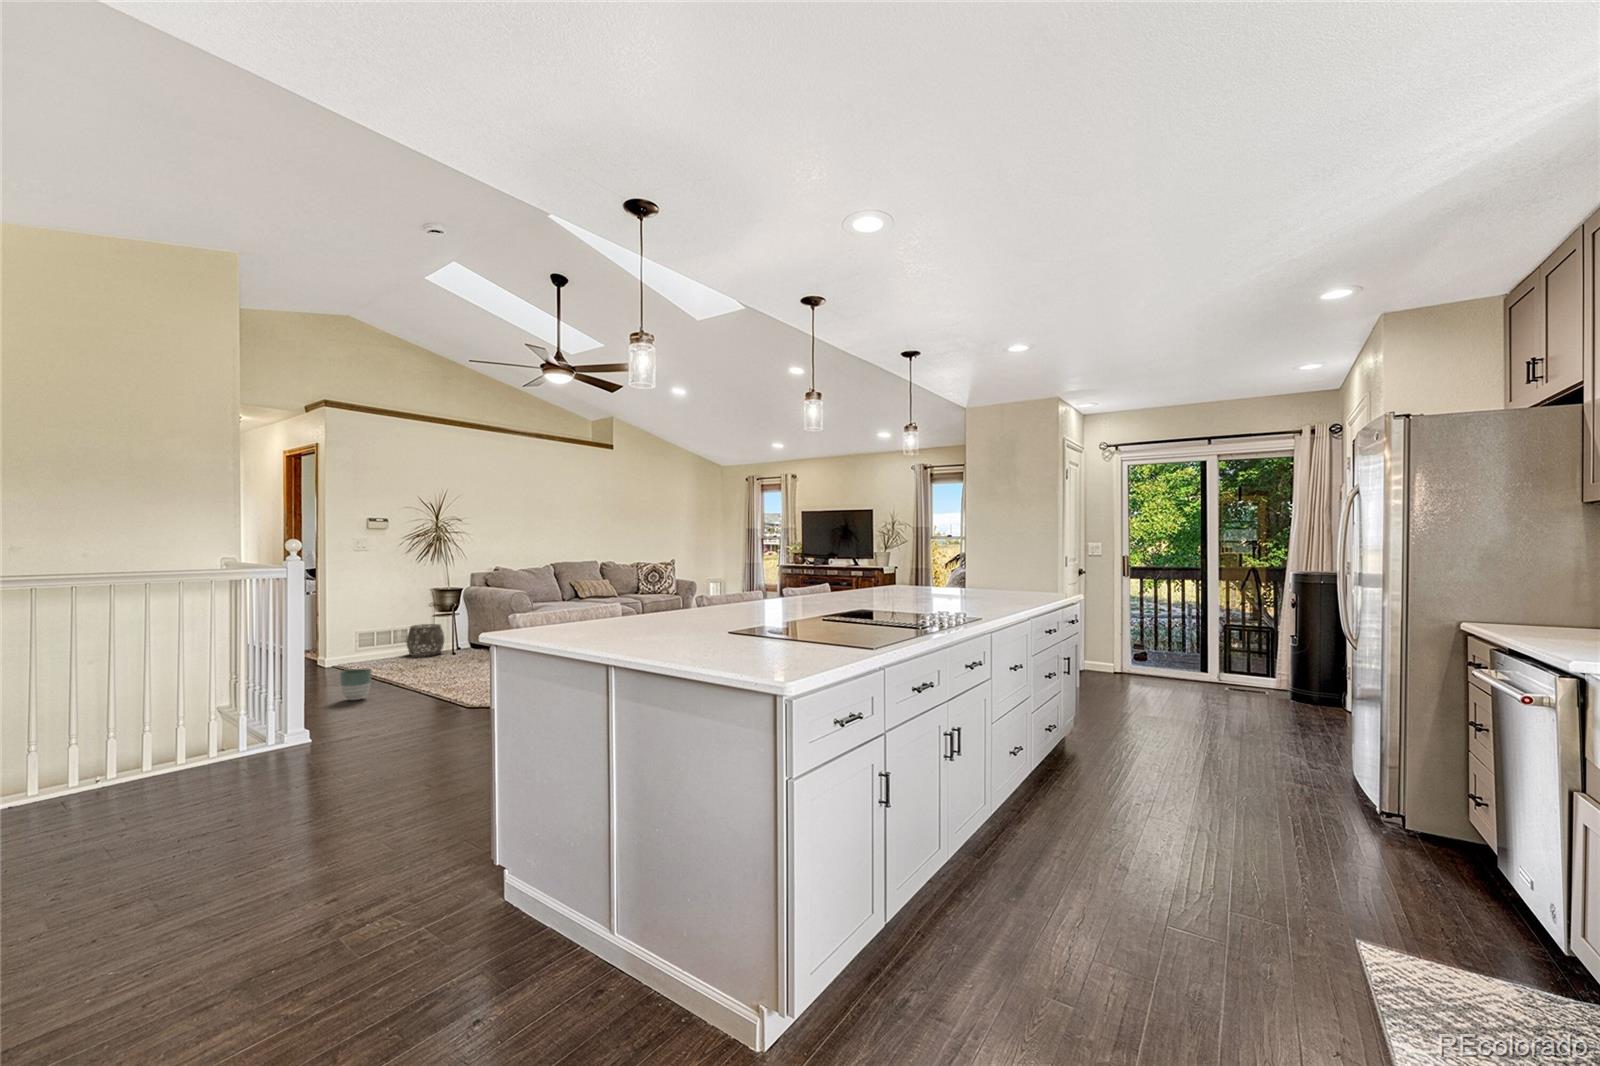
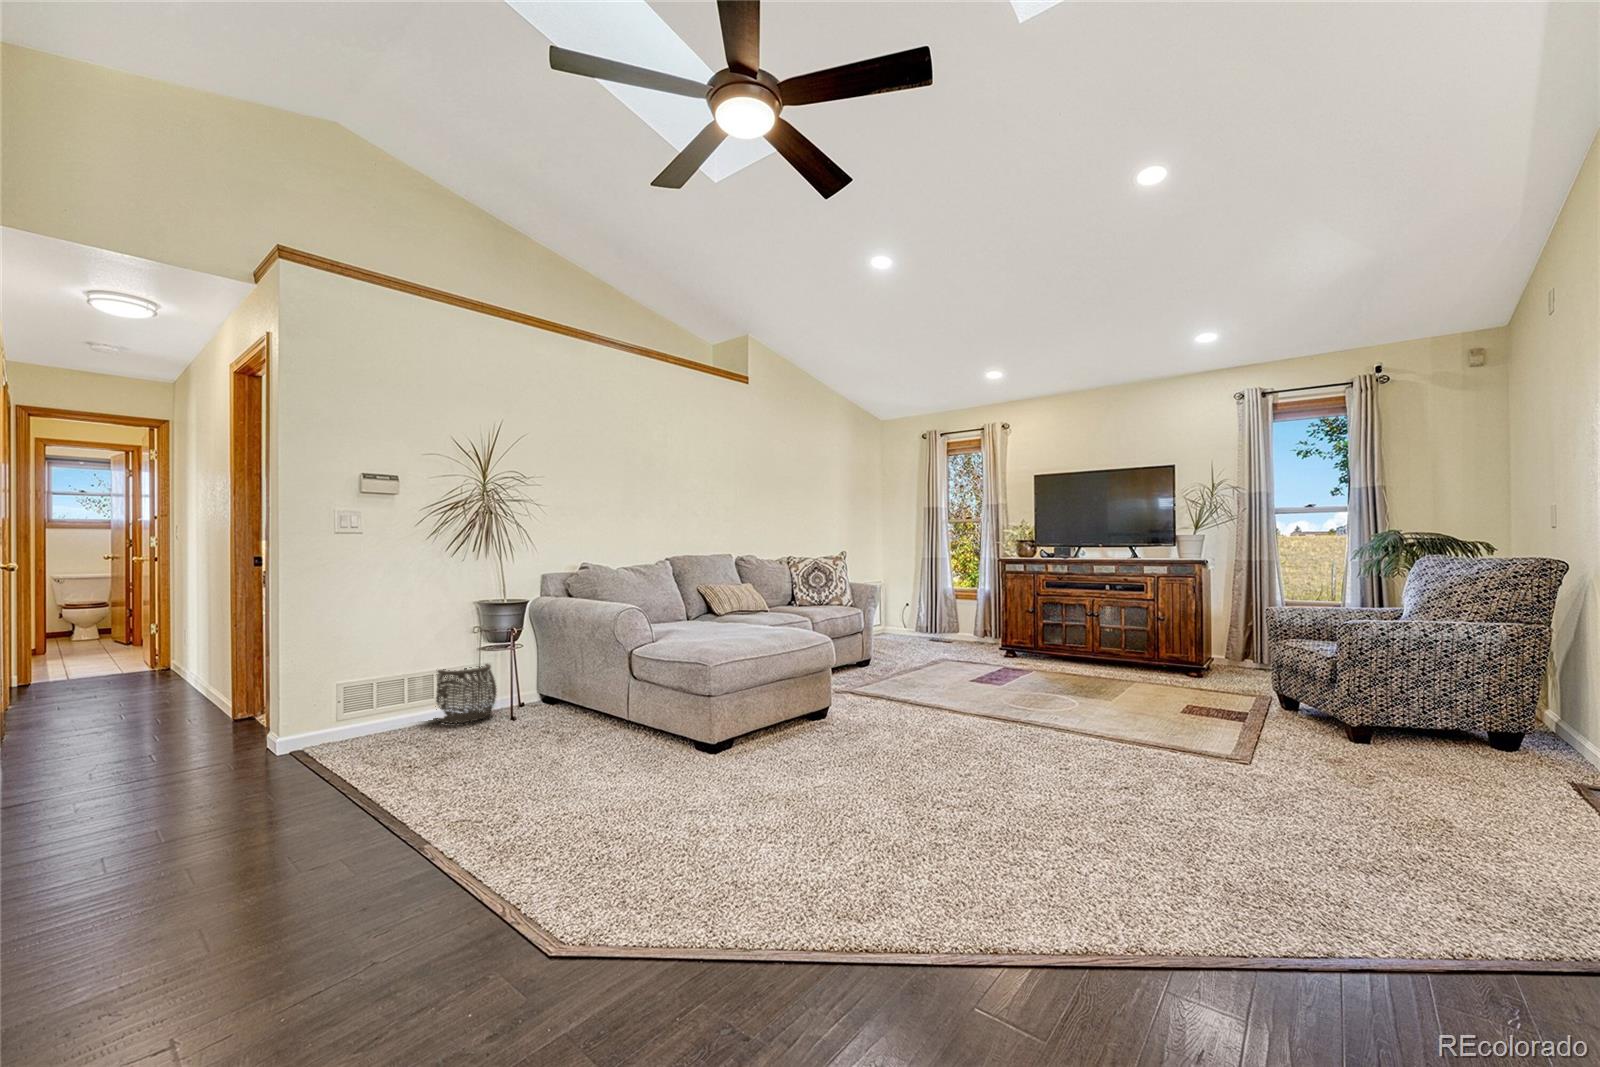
planter: present [340,669,372,700] -> none [214,810,302,903]

